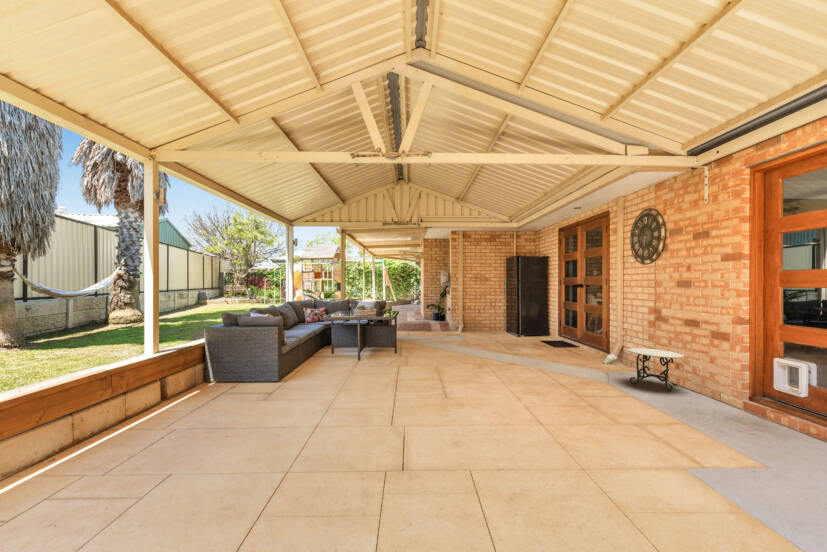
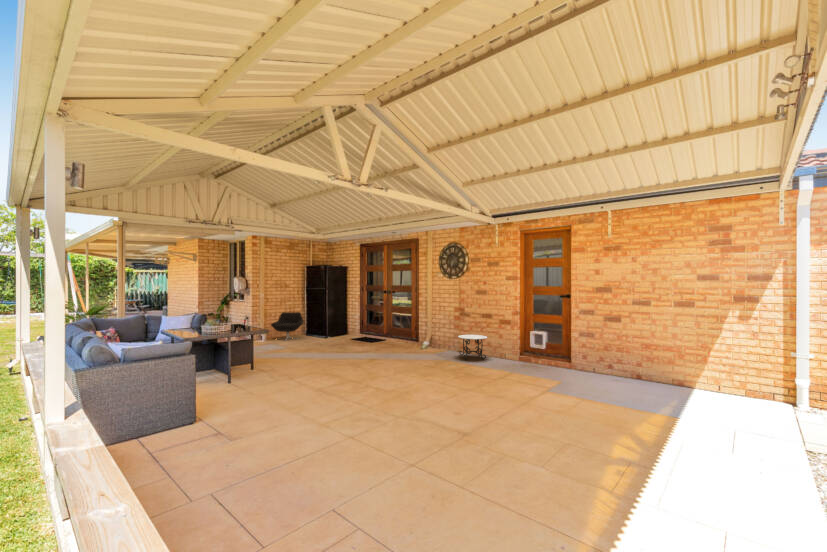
lounge chair: none [462,304,496,331] -> present [271,312,304,340]

